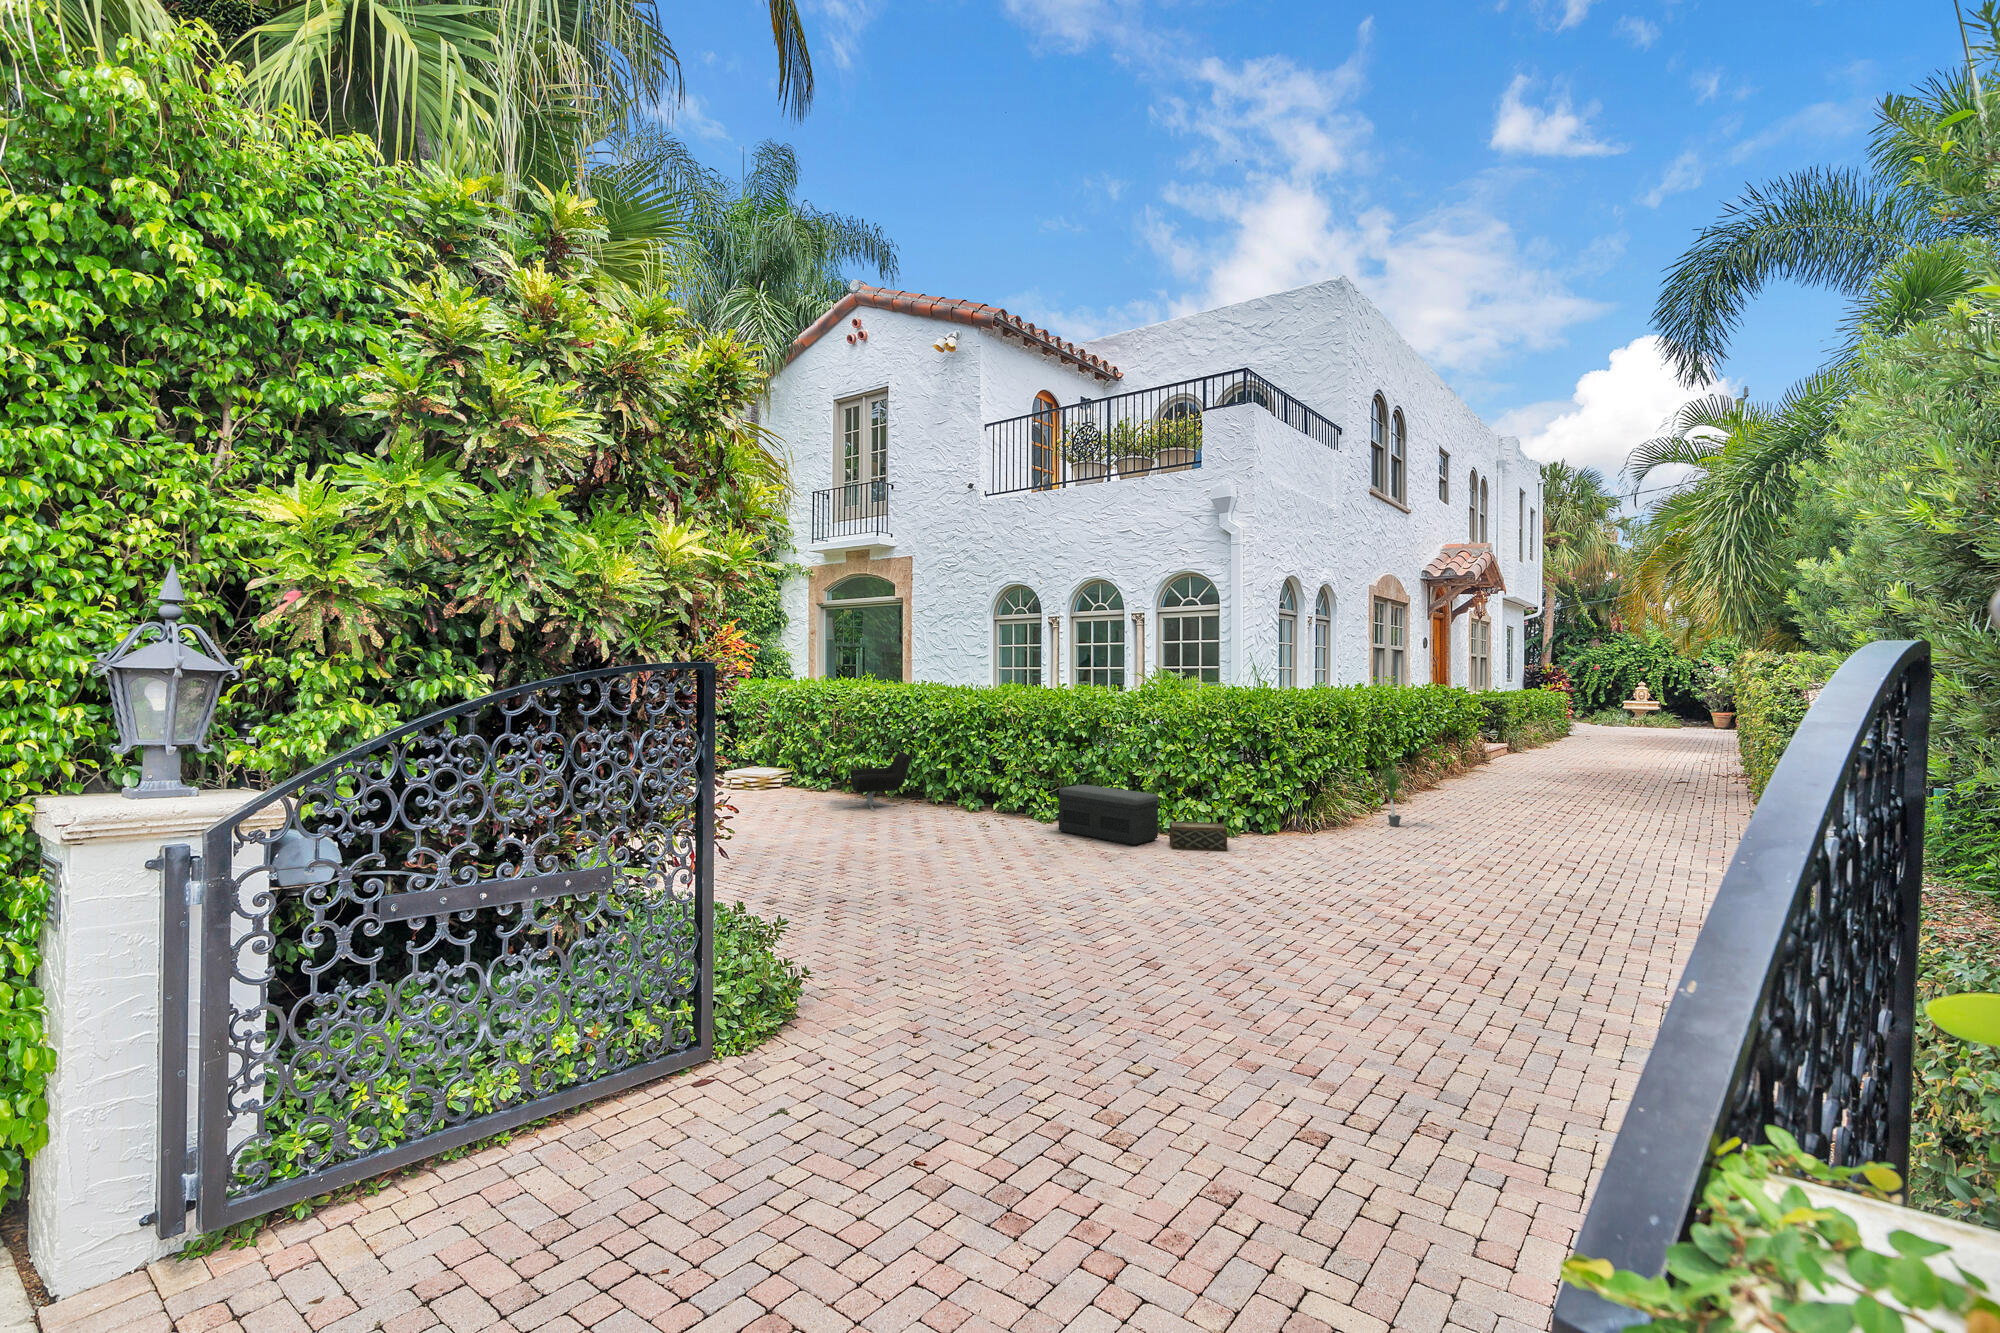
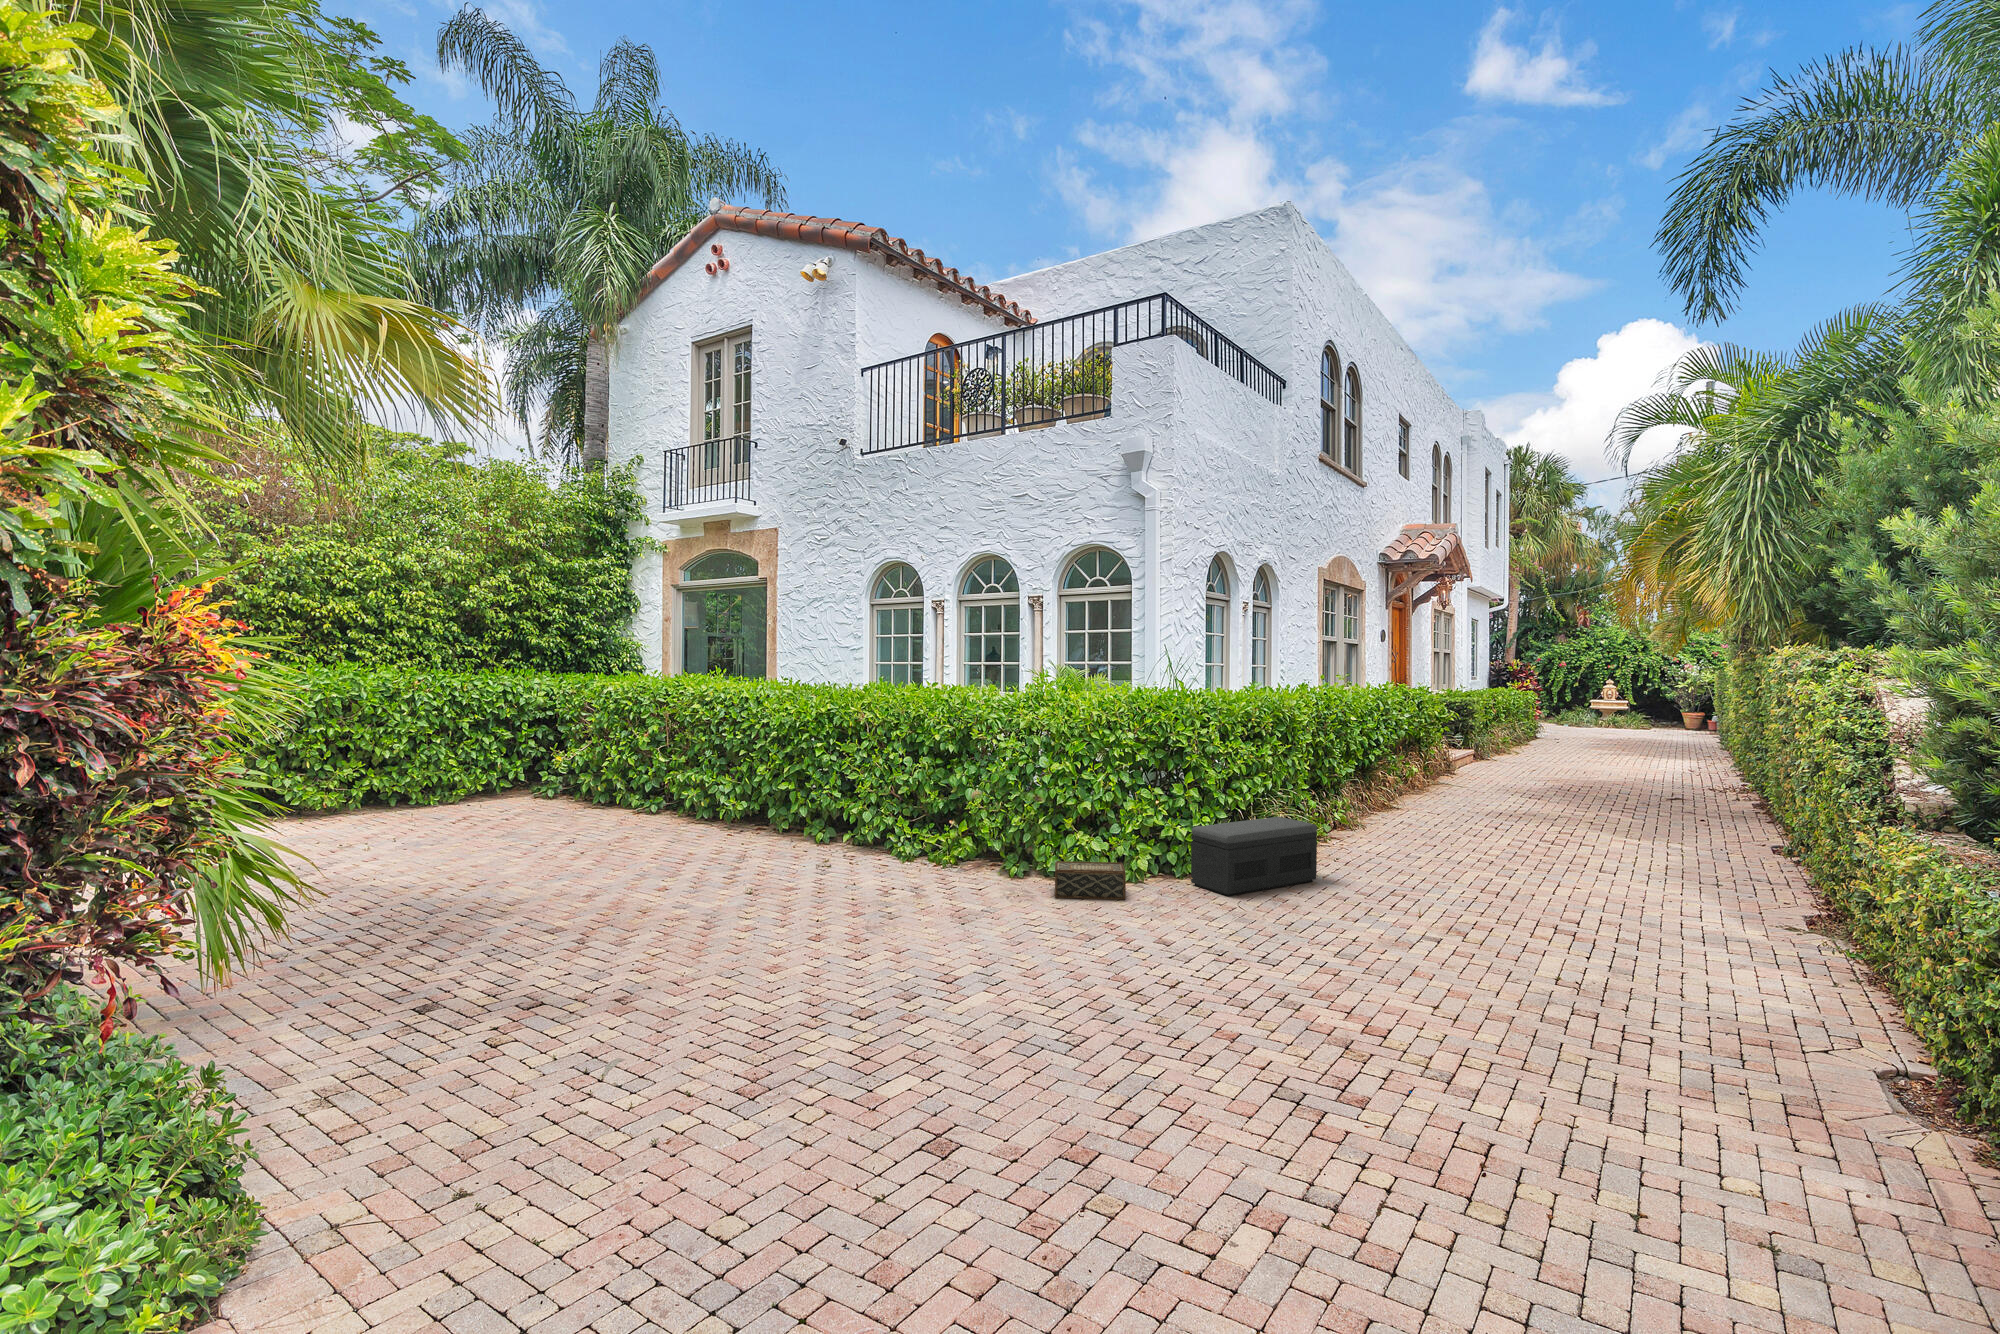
lounge chair: present [843,752,912,811] -> none [654,768,744,846]
potted plant: present [1376,767,1404,827] -> none [1308,777,1365,860]
storage bench: present [1059,785,1158,846] -> present [1191,817,1317,896]

